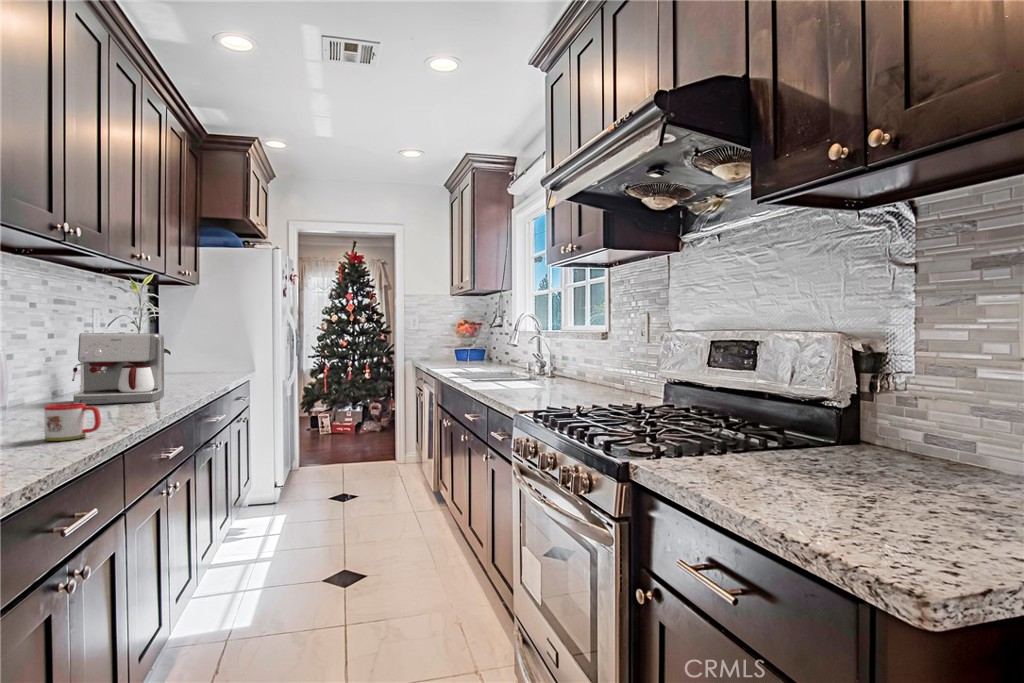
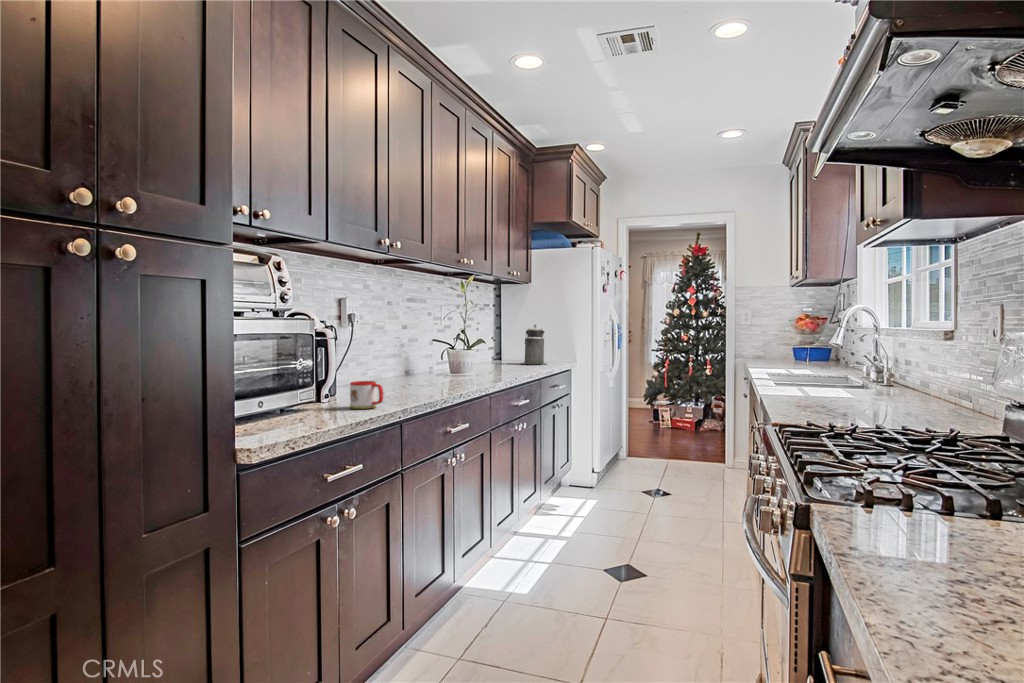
canister: none [192,330,227,375] -> present [520,325,546,364]
coffee maker: present [72,333,164,404] -> none [407,327,472,384]

